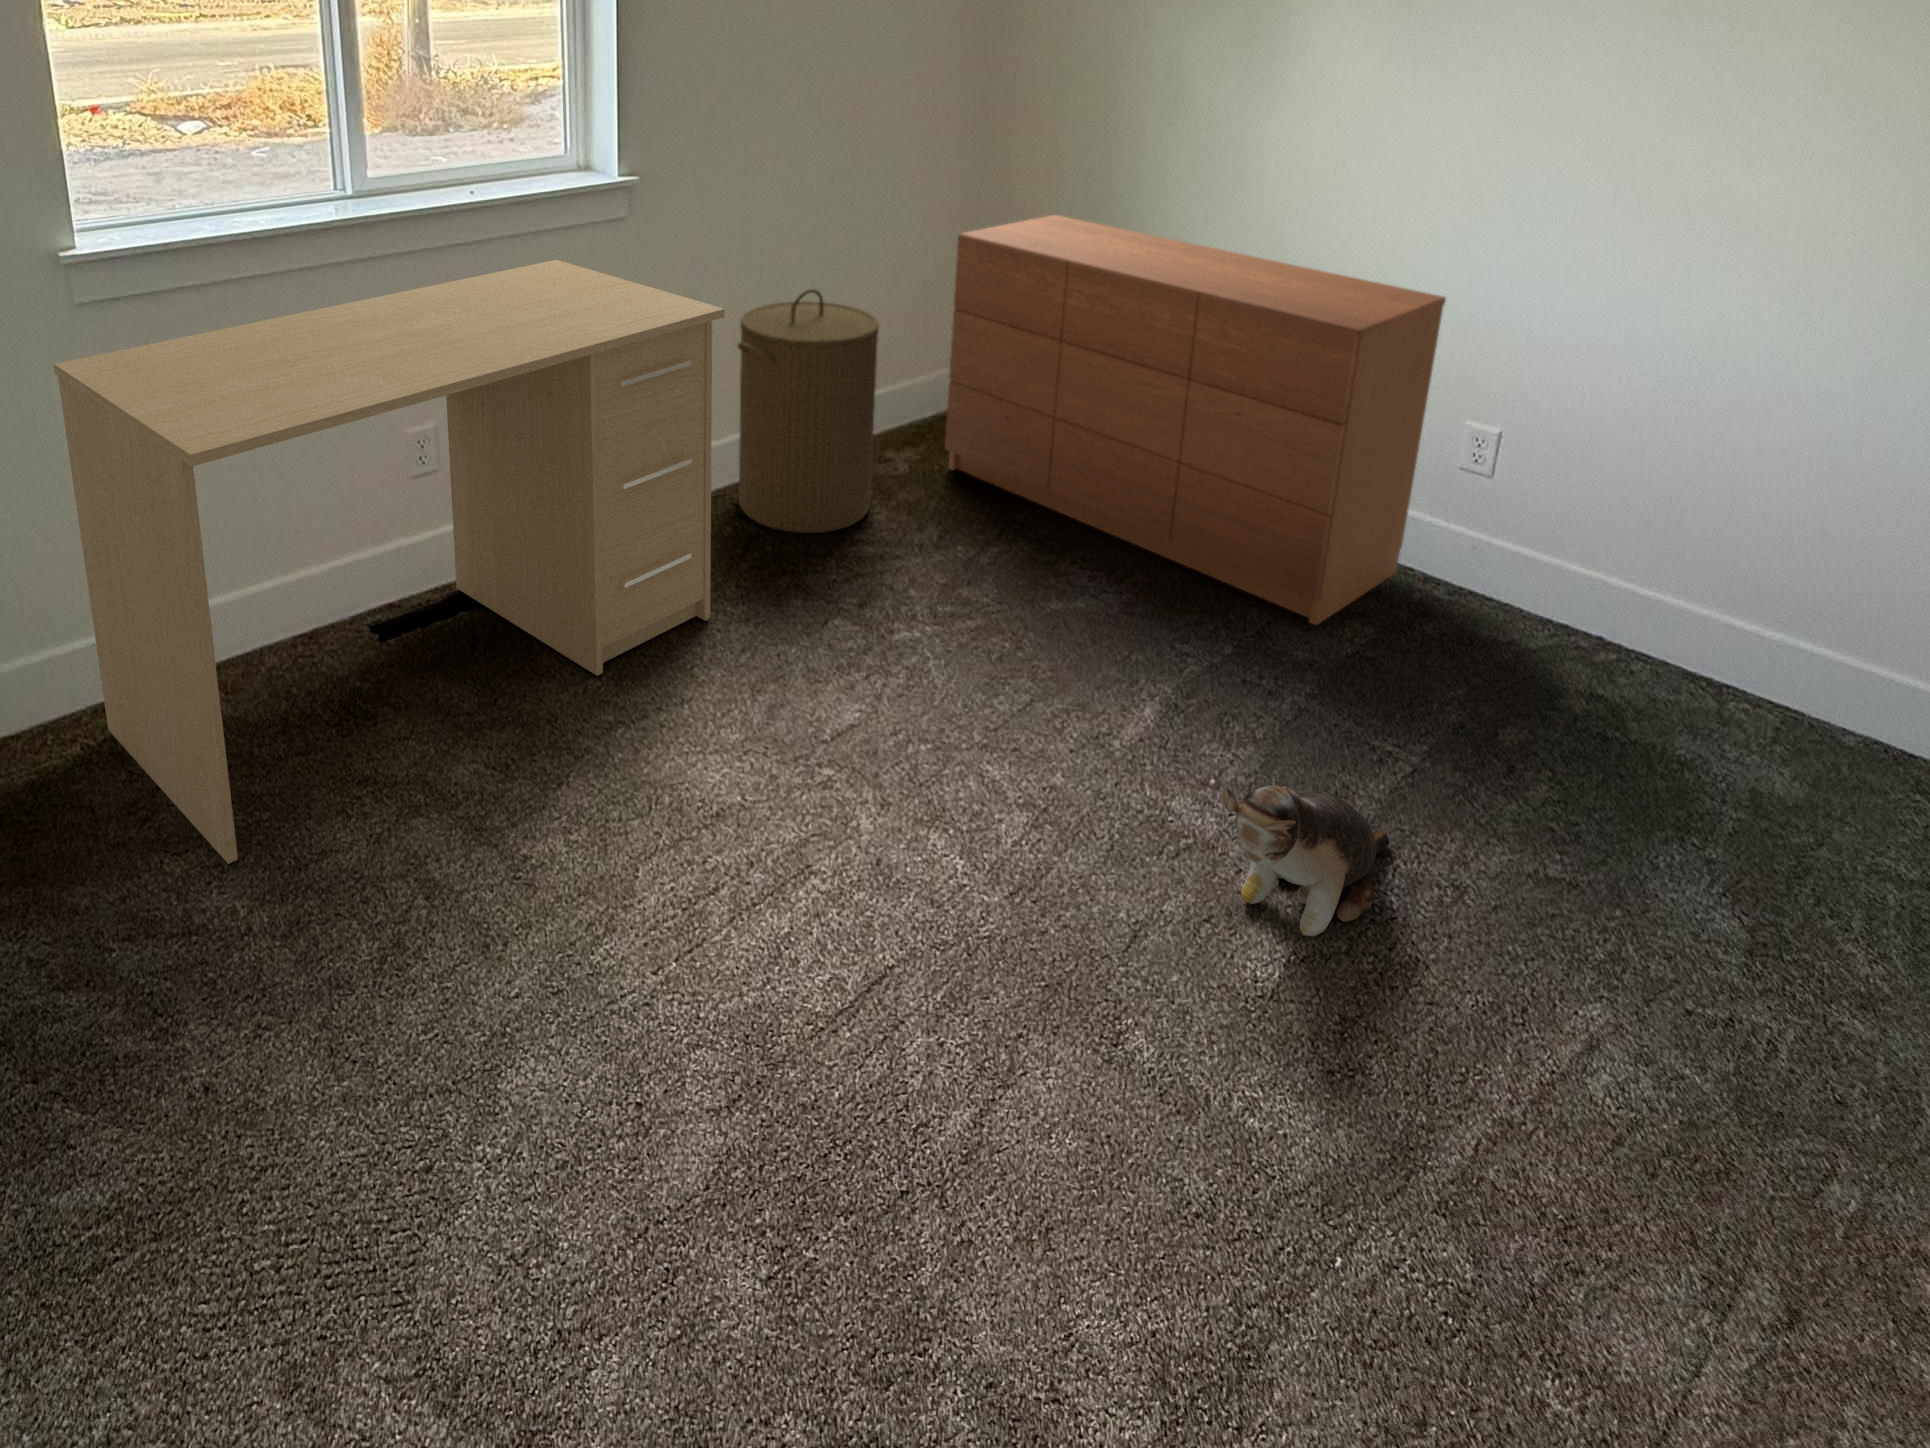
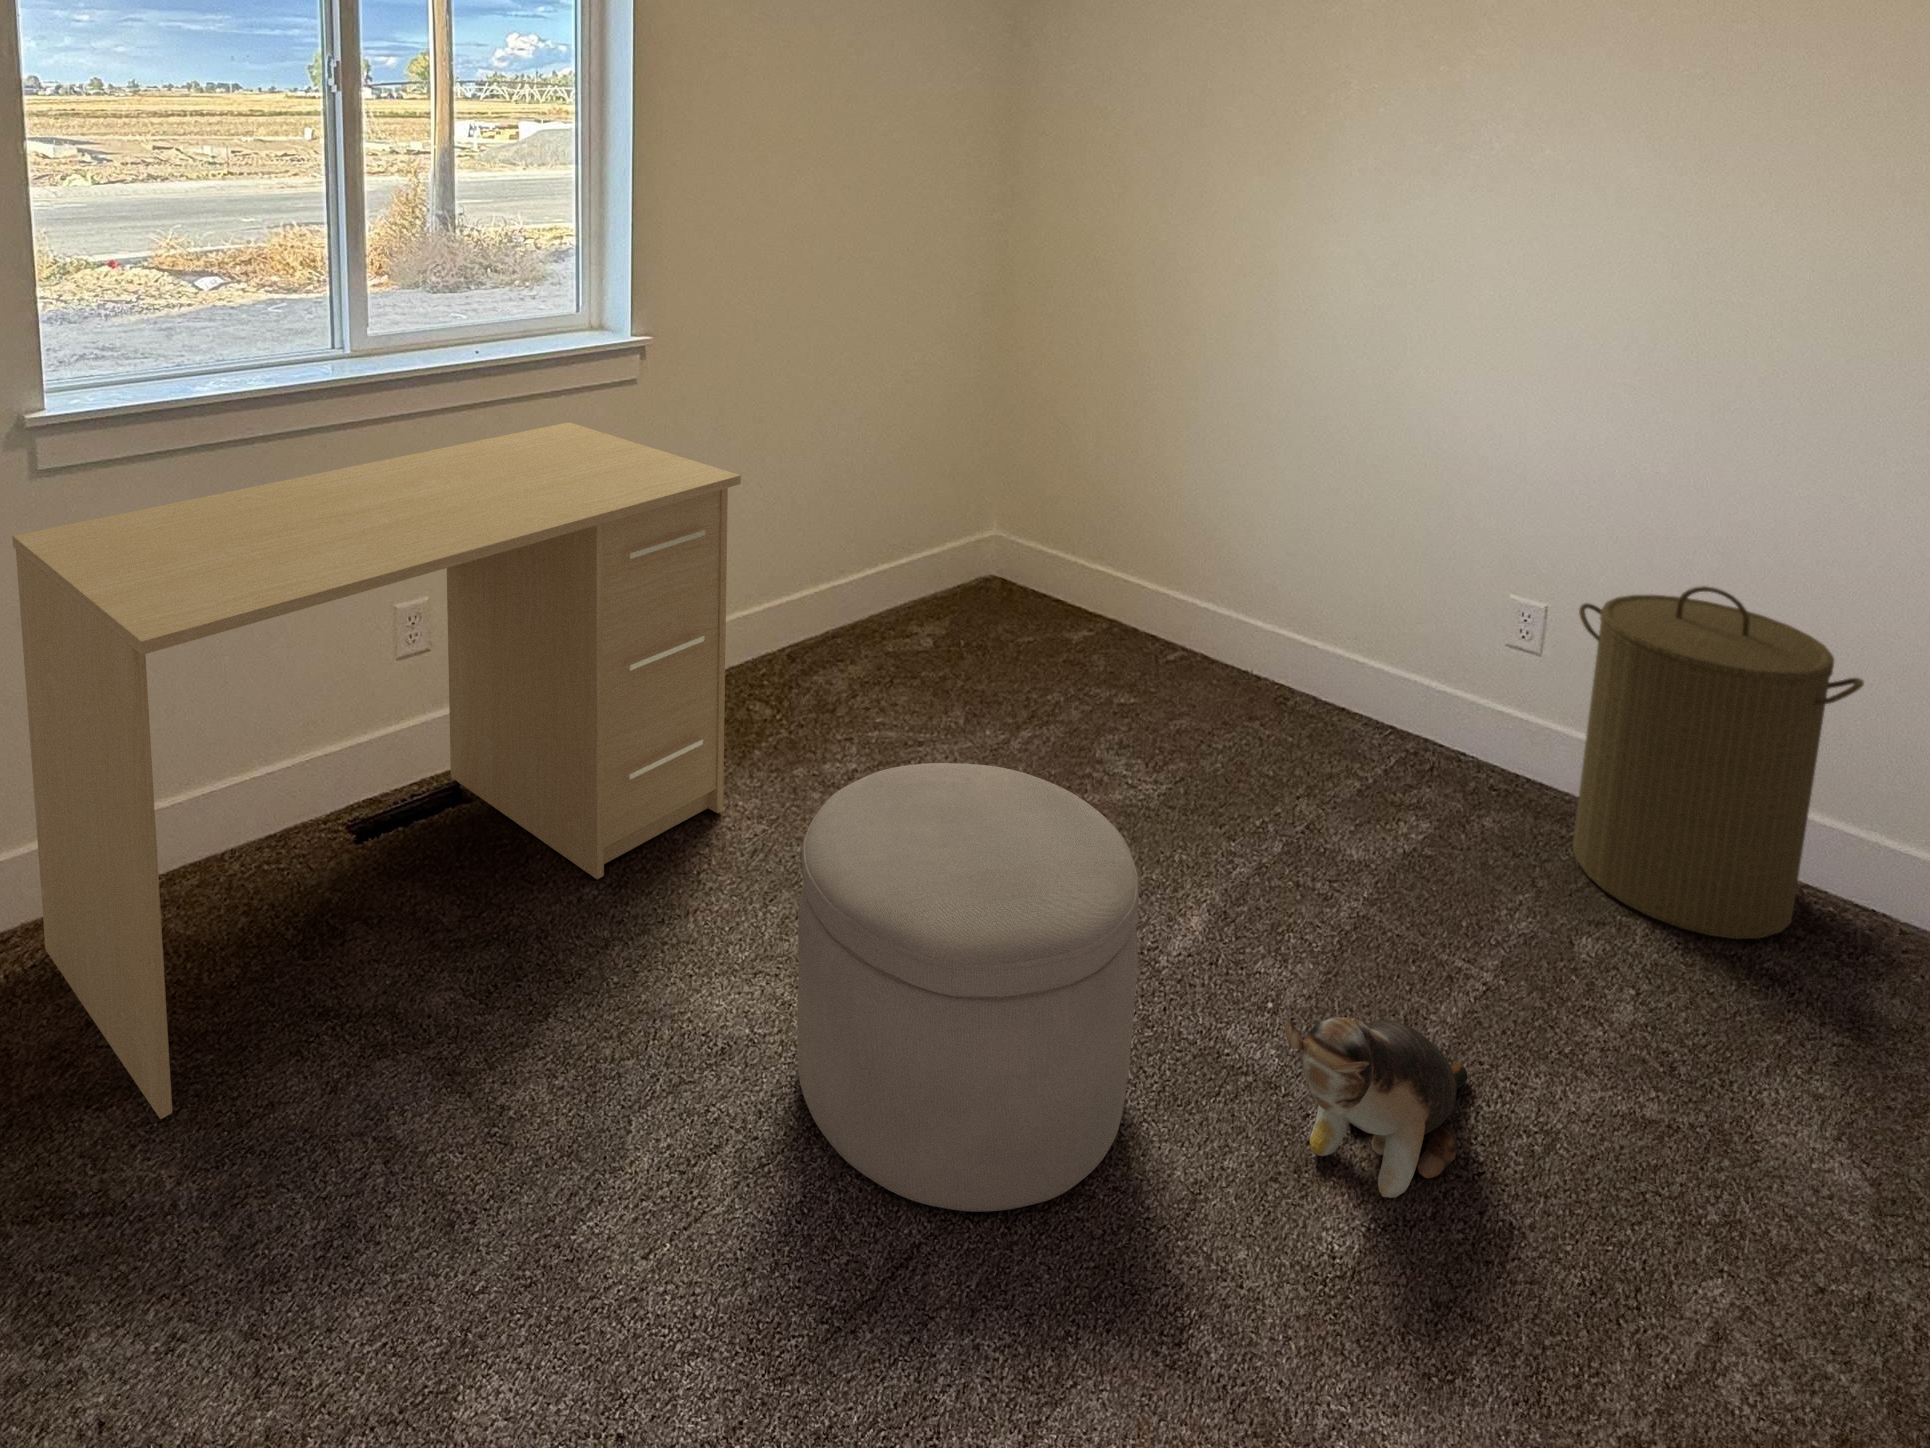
dresser: present [945,215,1446,625] -> none [972,377,1480,815]
laundry hamper: present [738,289,879,533] -> present [1573,586,1864,939]
ottoman: none [785,570,1094,942] -> present [797,763,1139,1212]

